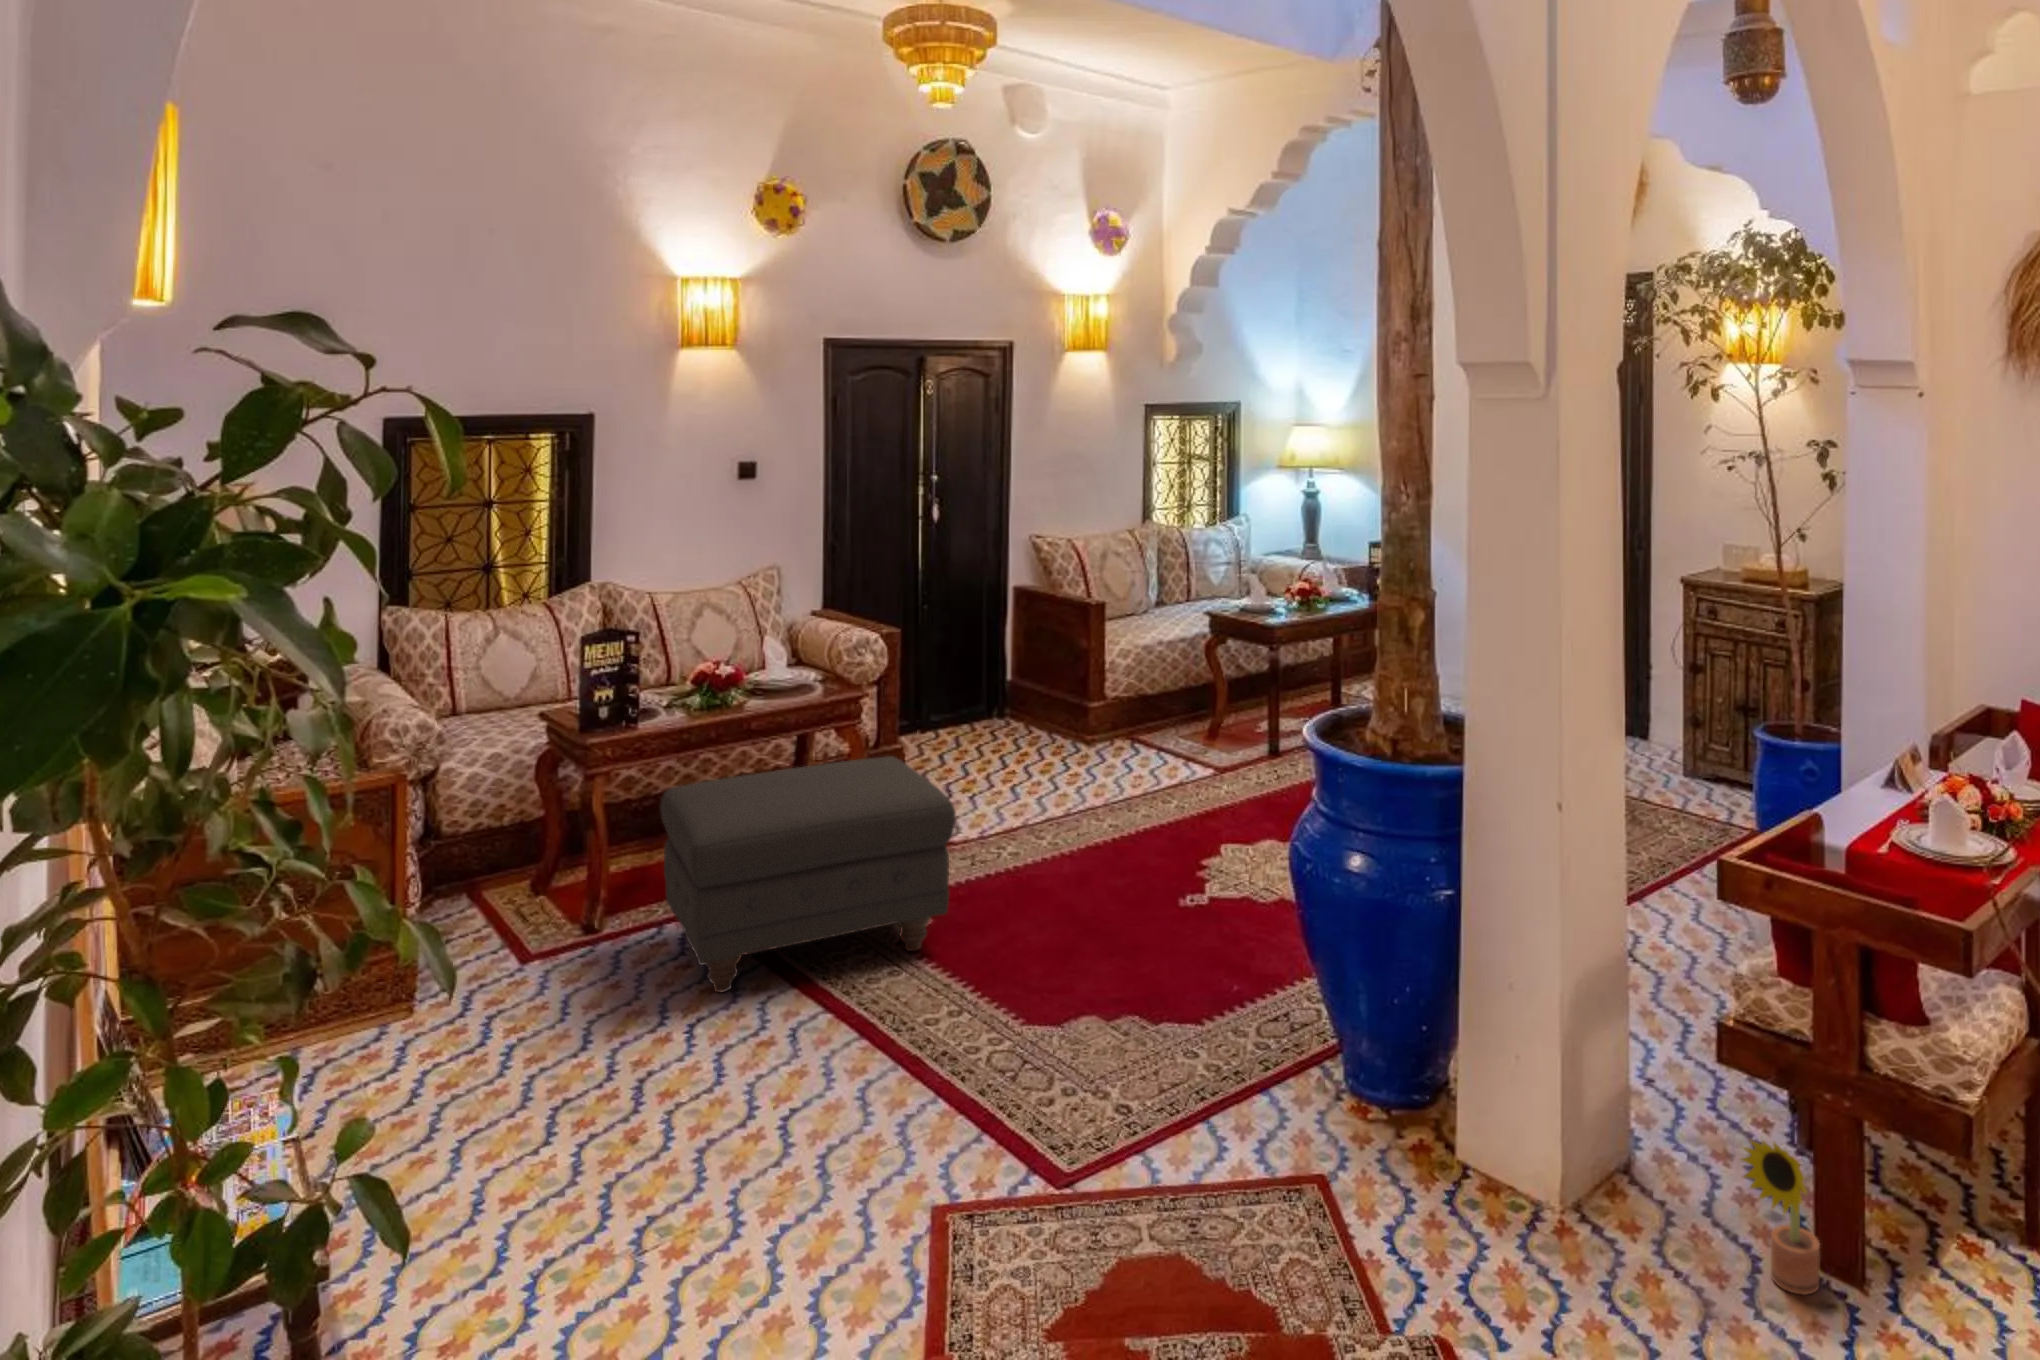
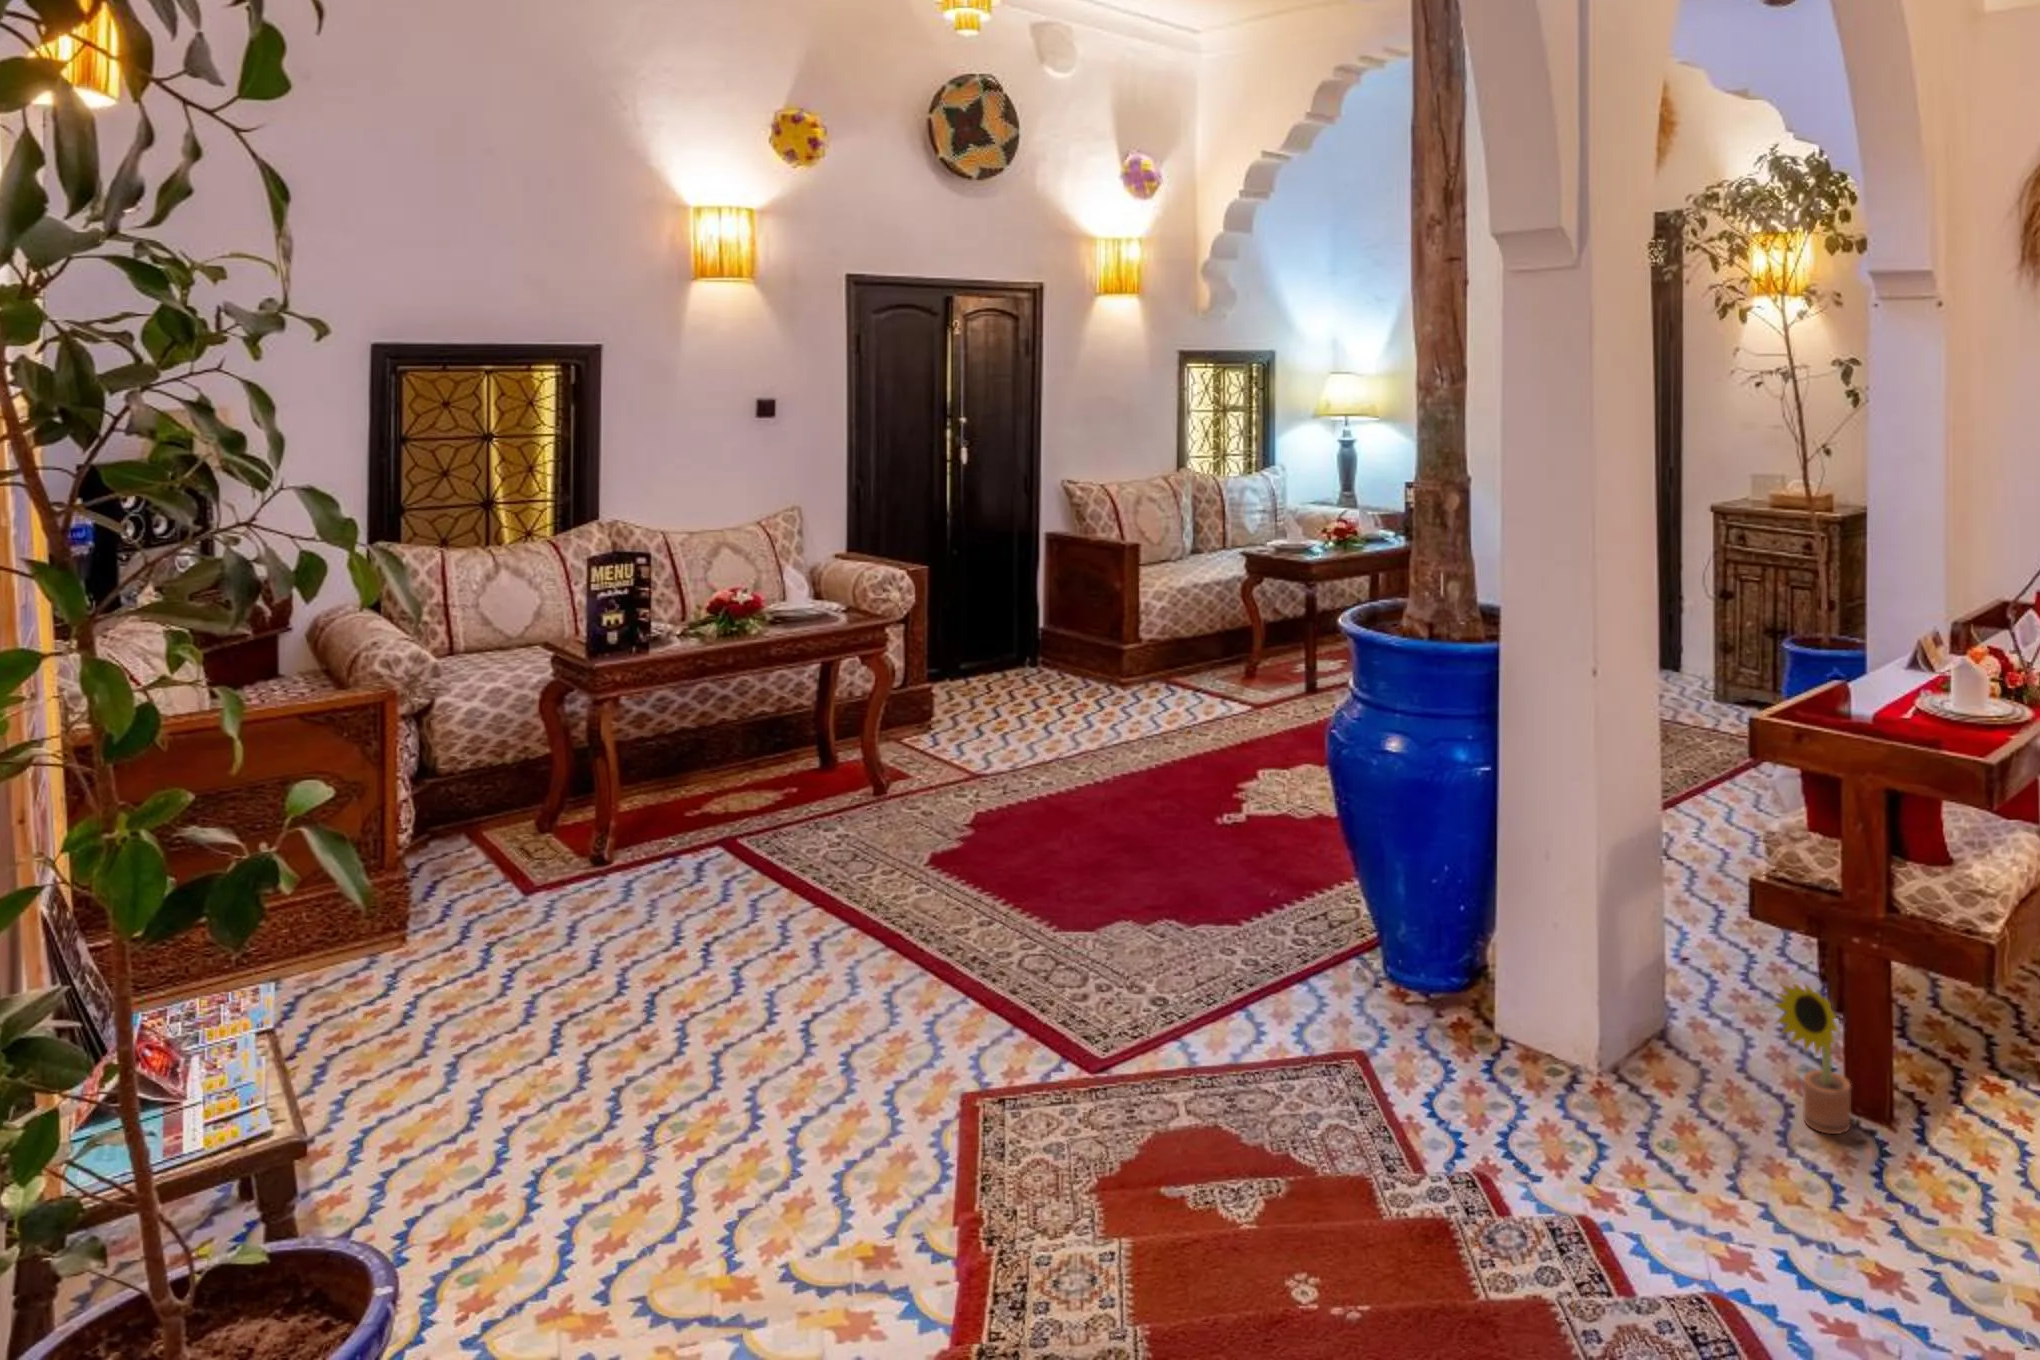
ottoman: present [660,756,956,992] -> none [675,679,985,913]

